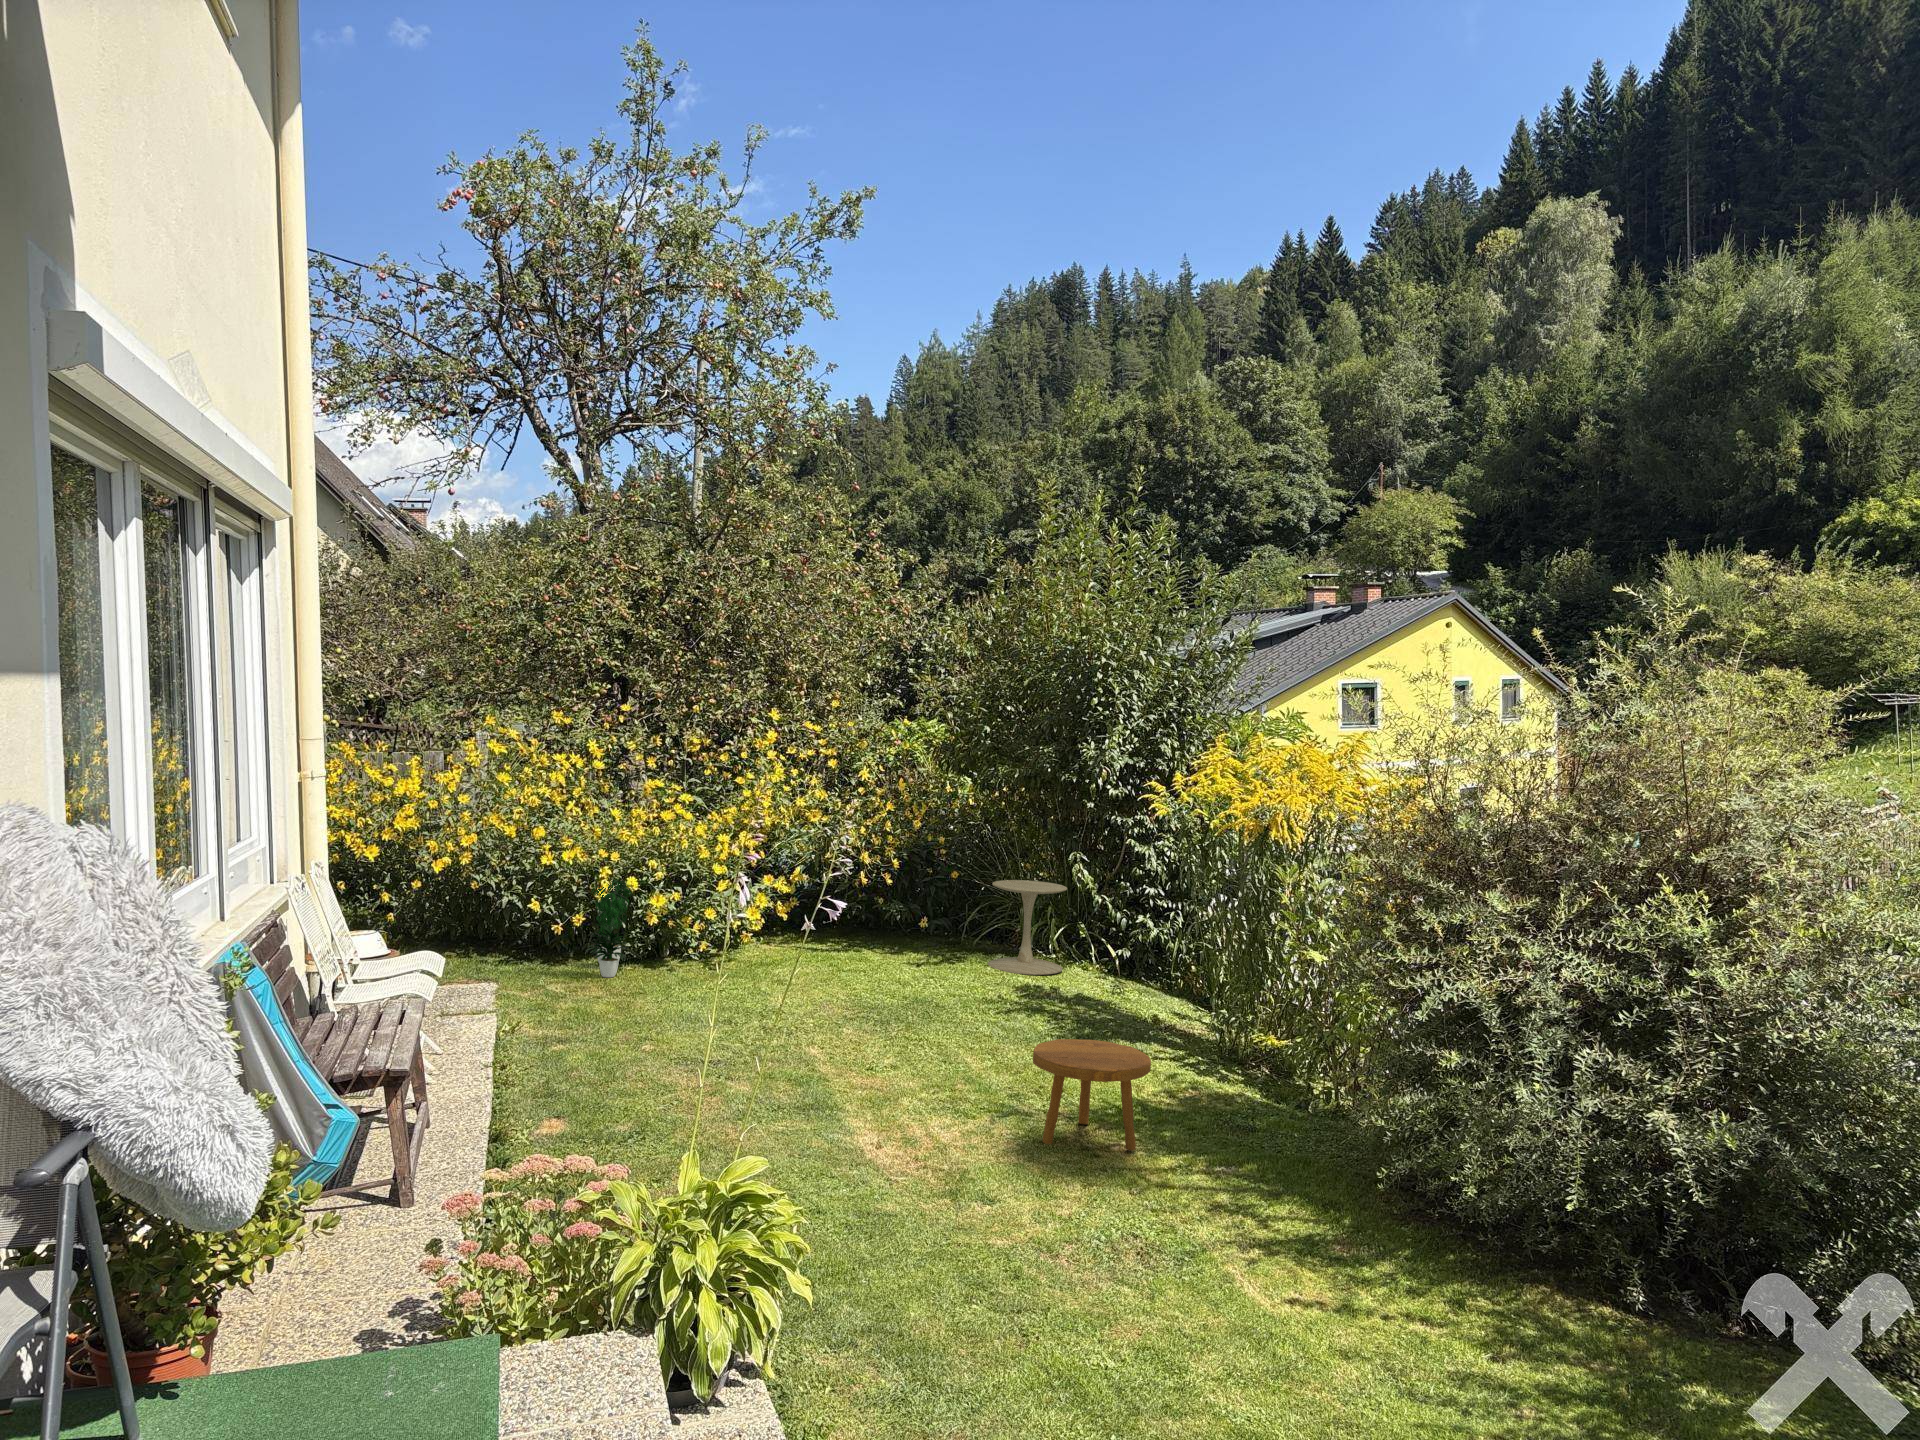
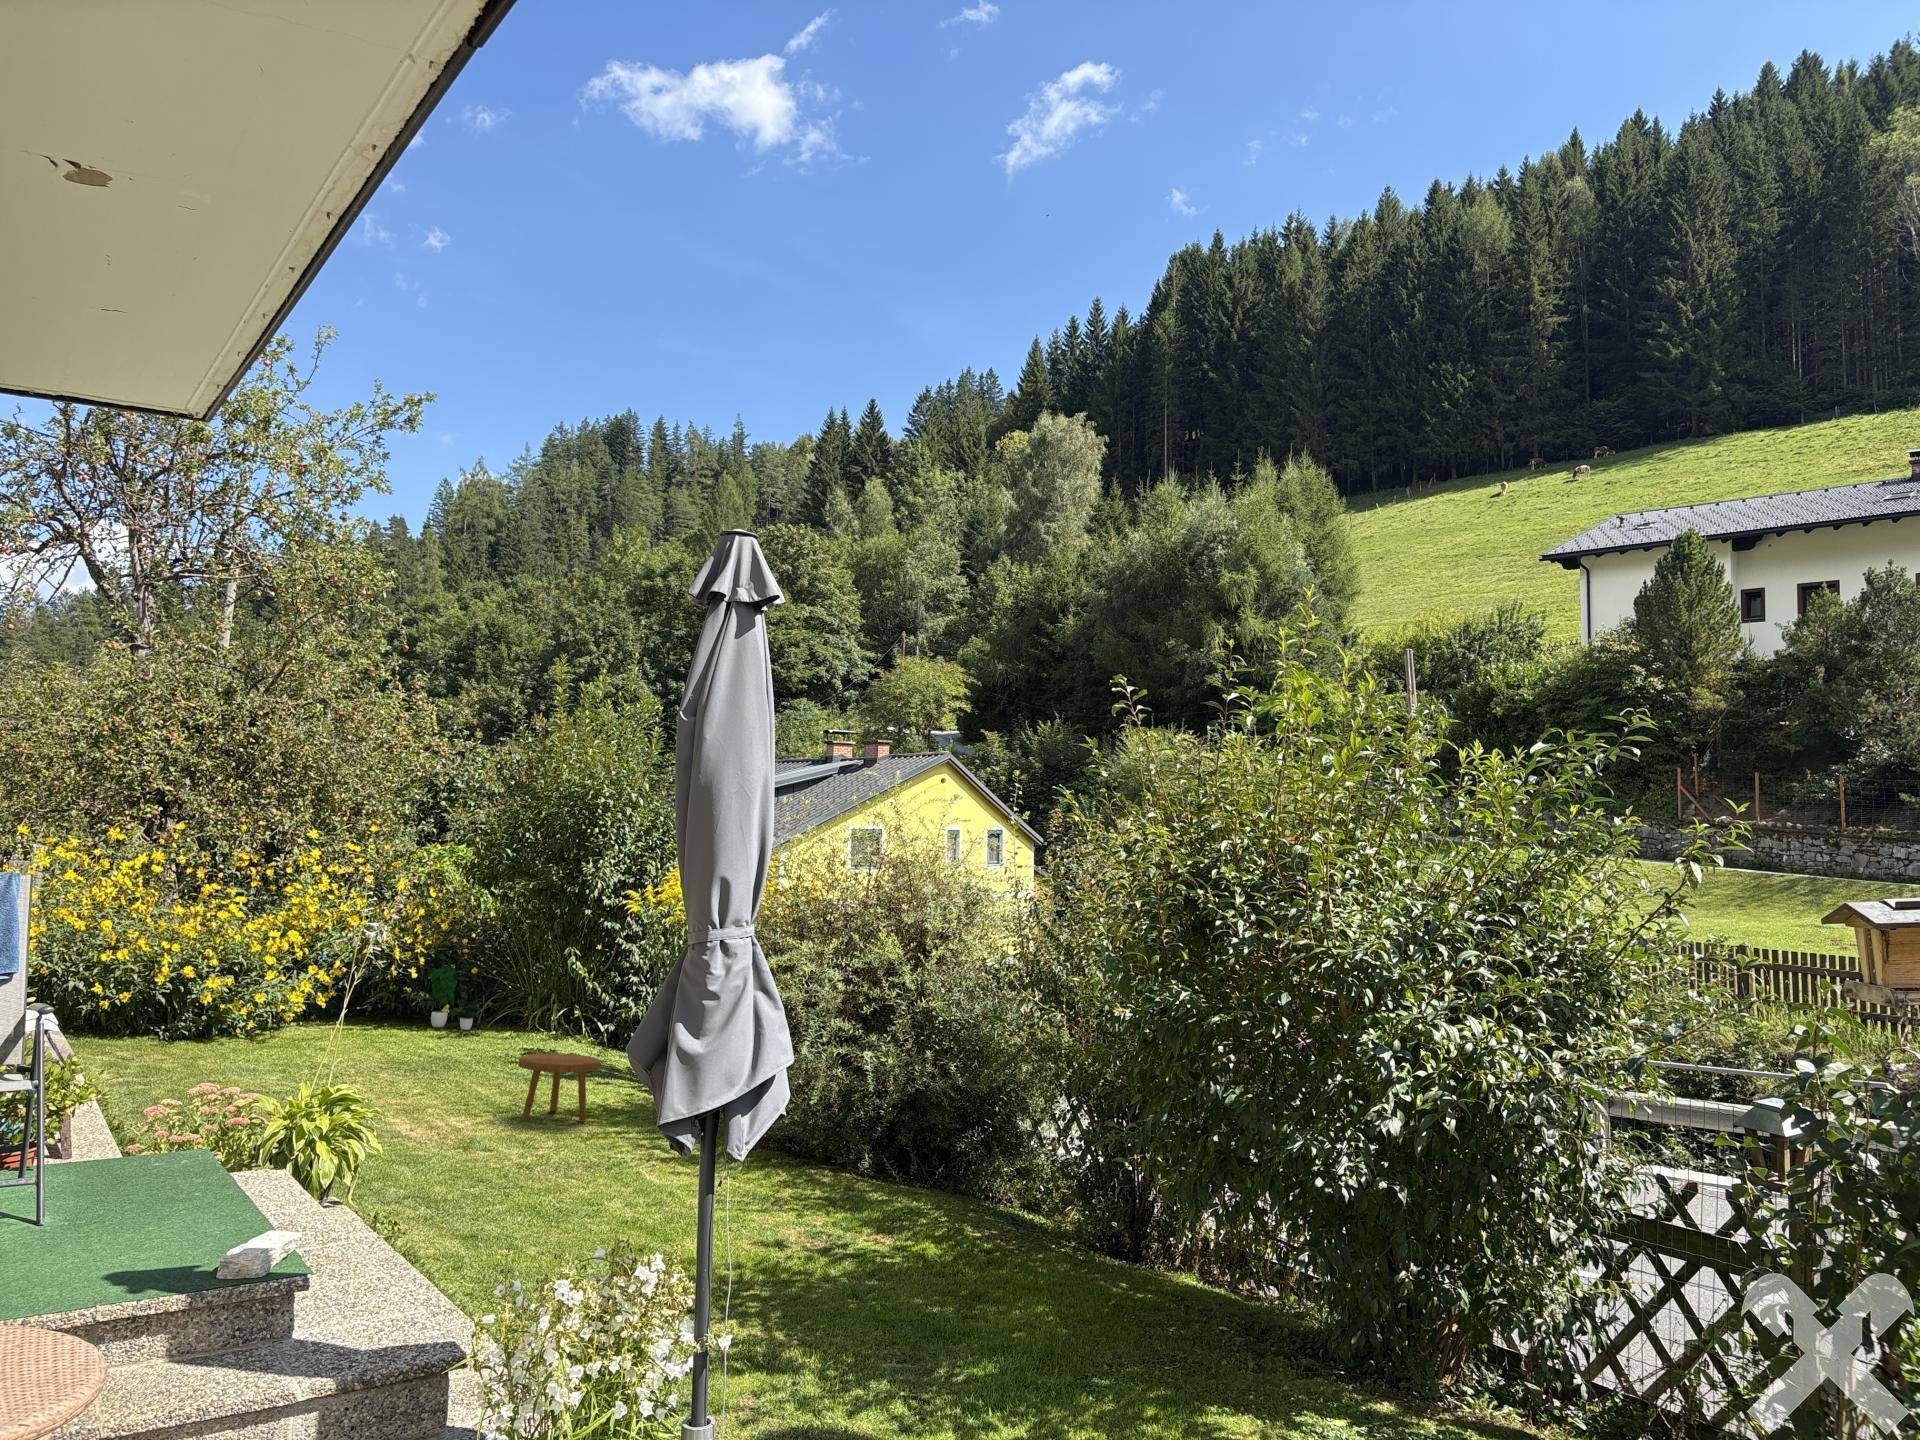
potted plant: present [586,877,633,977] -> present [431,966,479,1030]
pedestal table: present [988,880,1067,975] -> none [498,972,567,1045]

